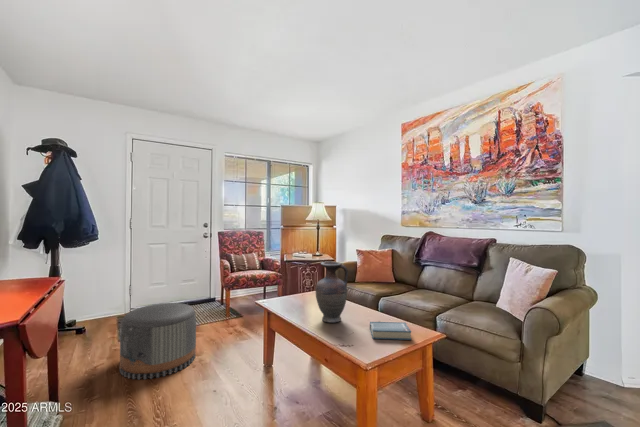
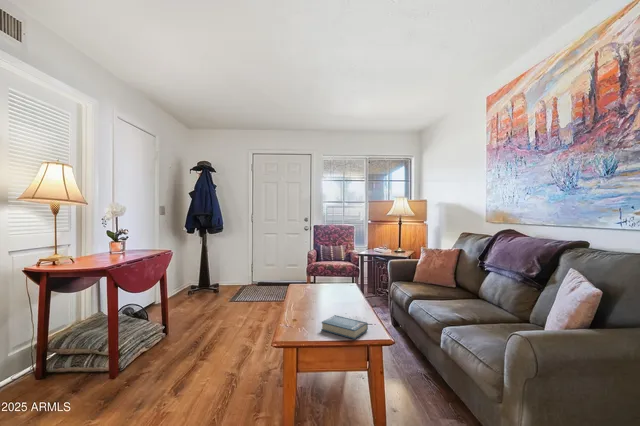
vase: present [315,261,348,322] -> none [301,253,331,311]
pouf: present [120,303,196,379] -> none [204,279,258,333]

